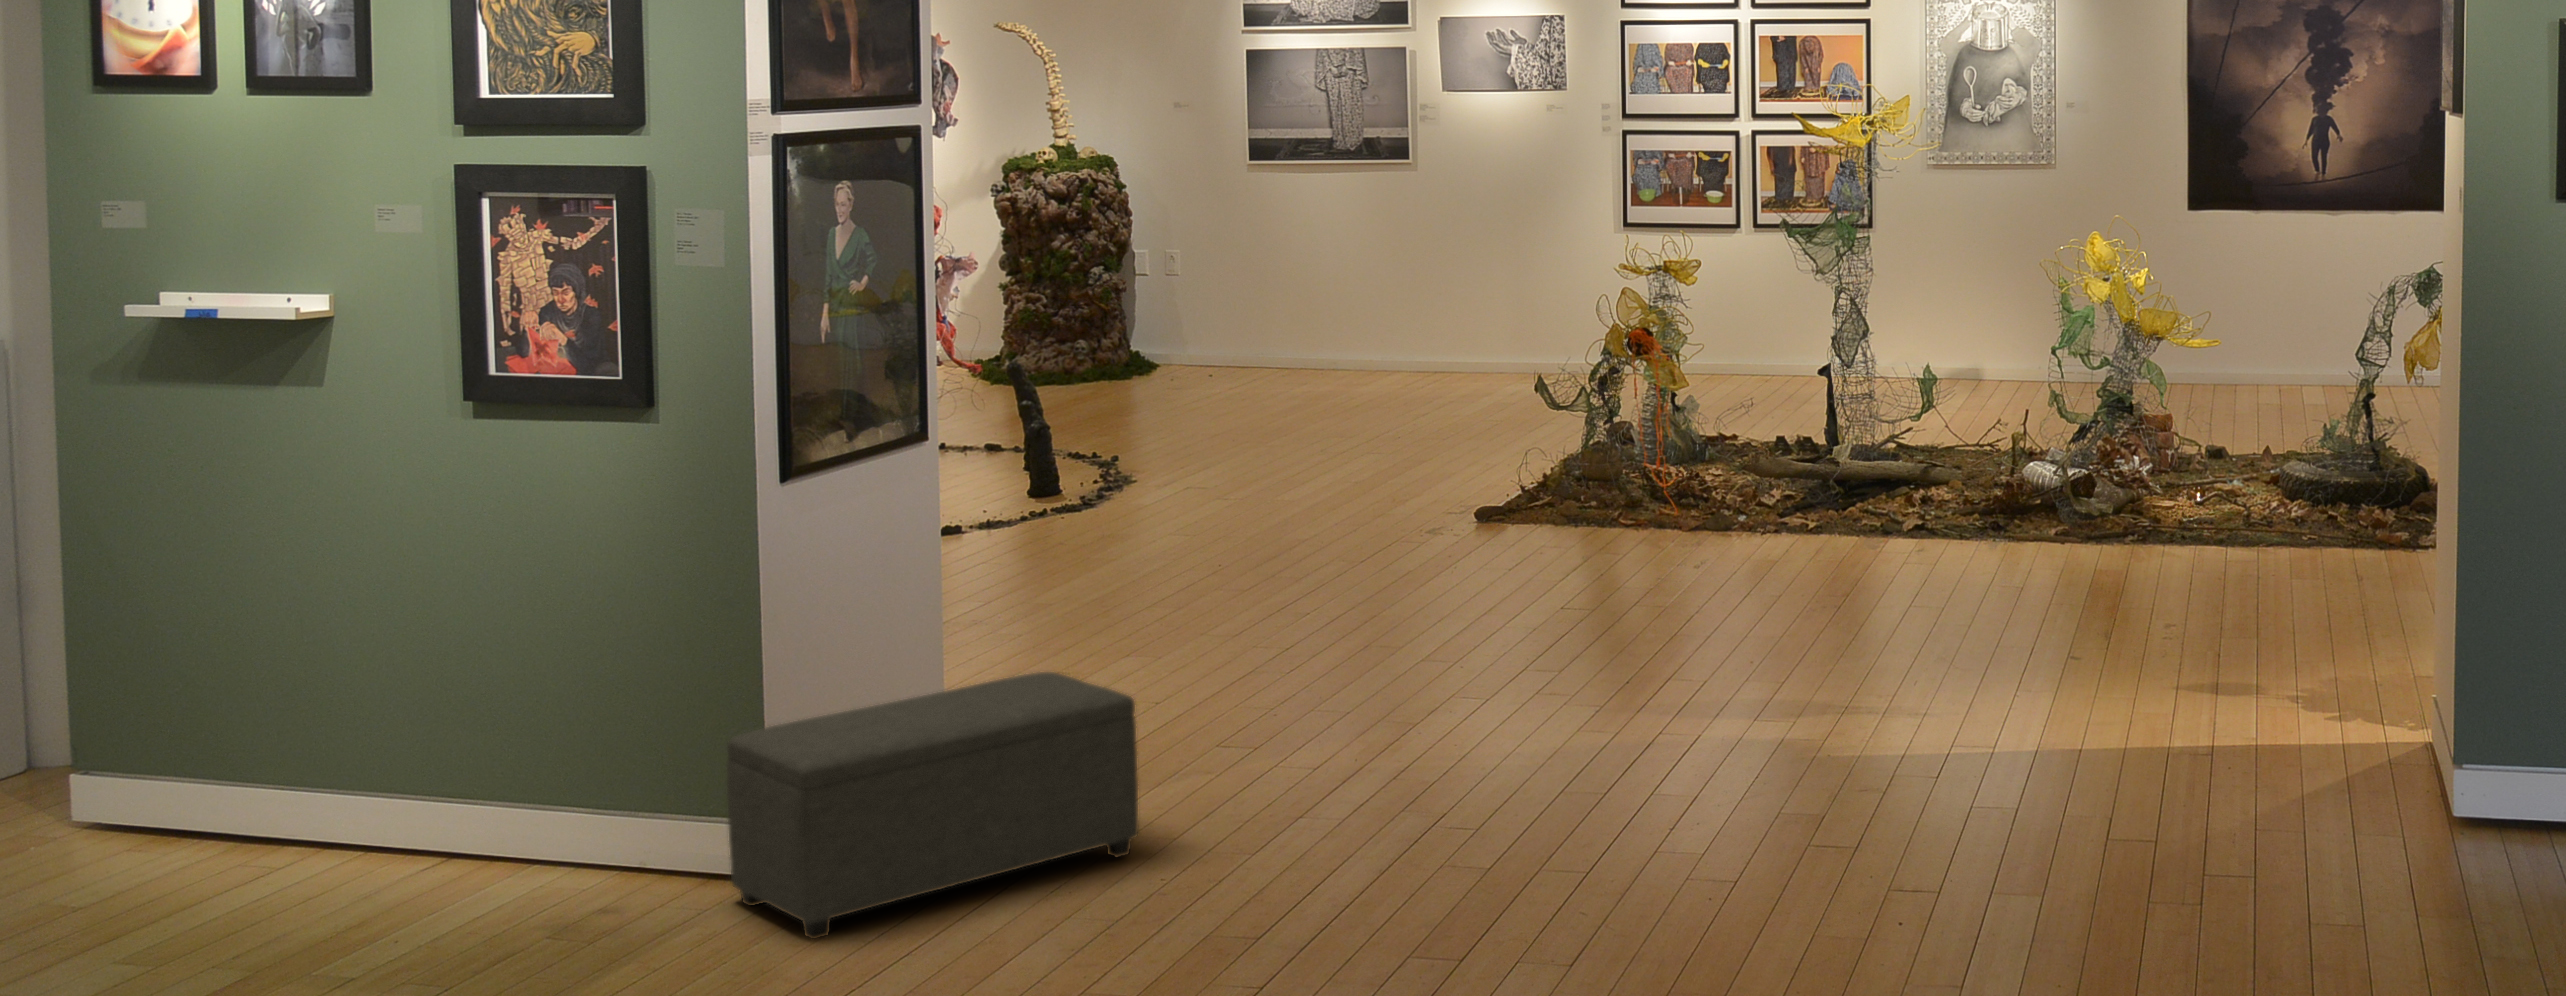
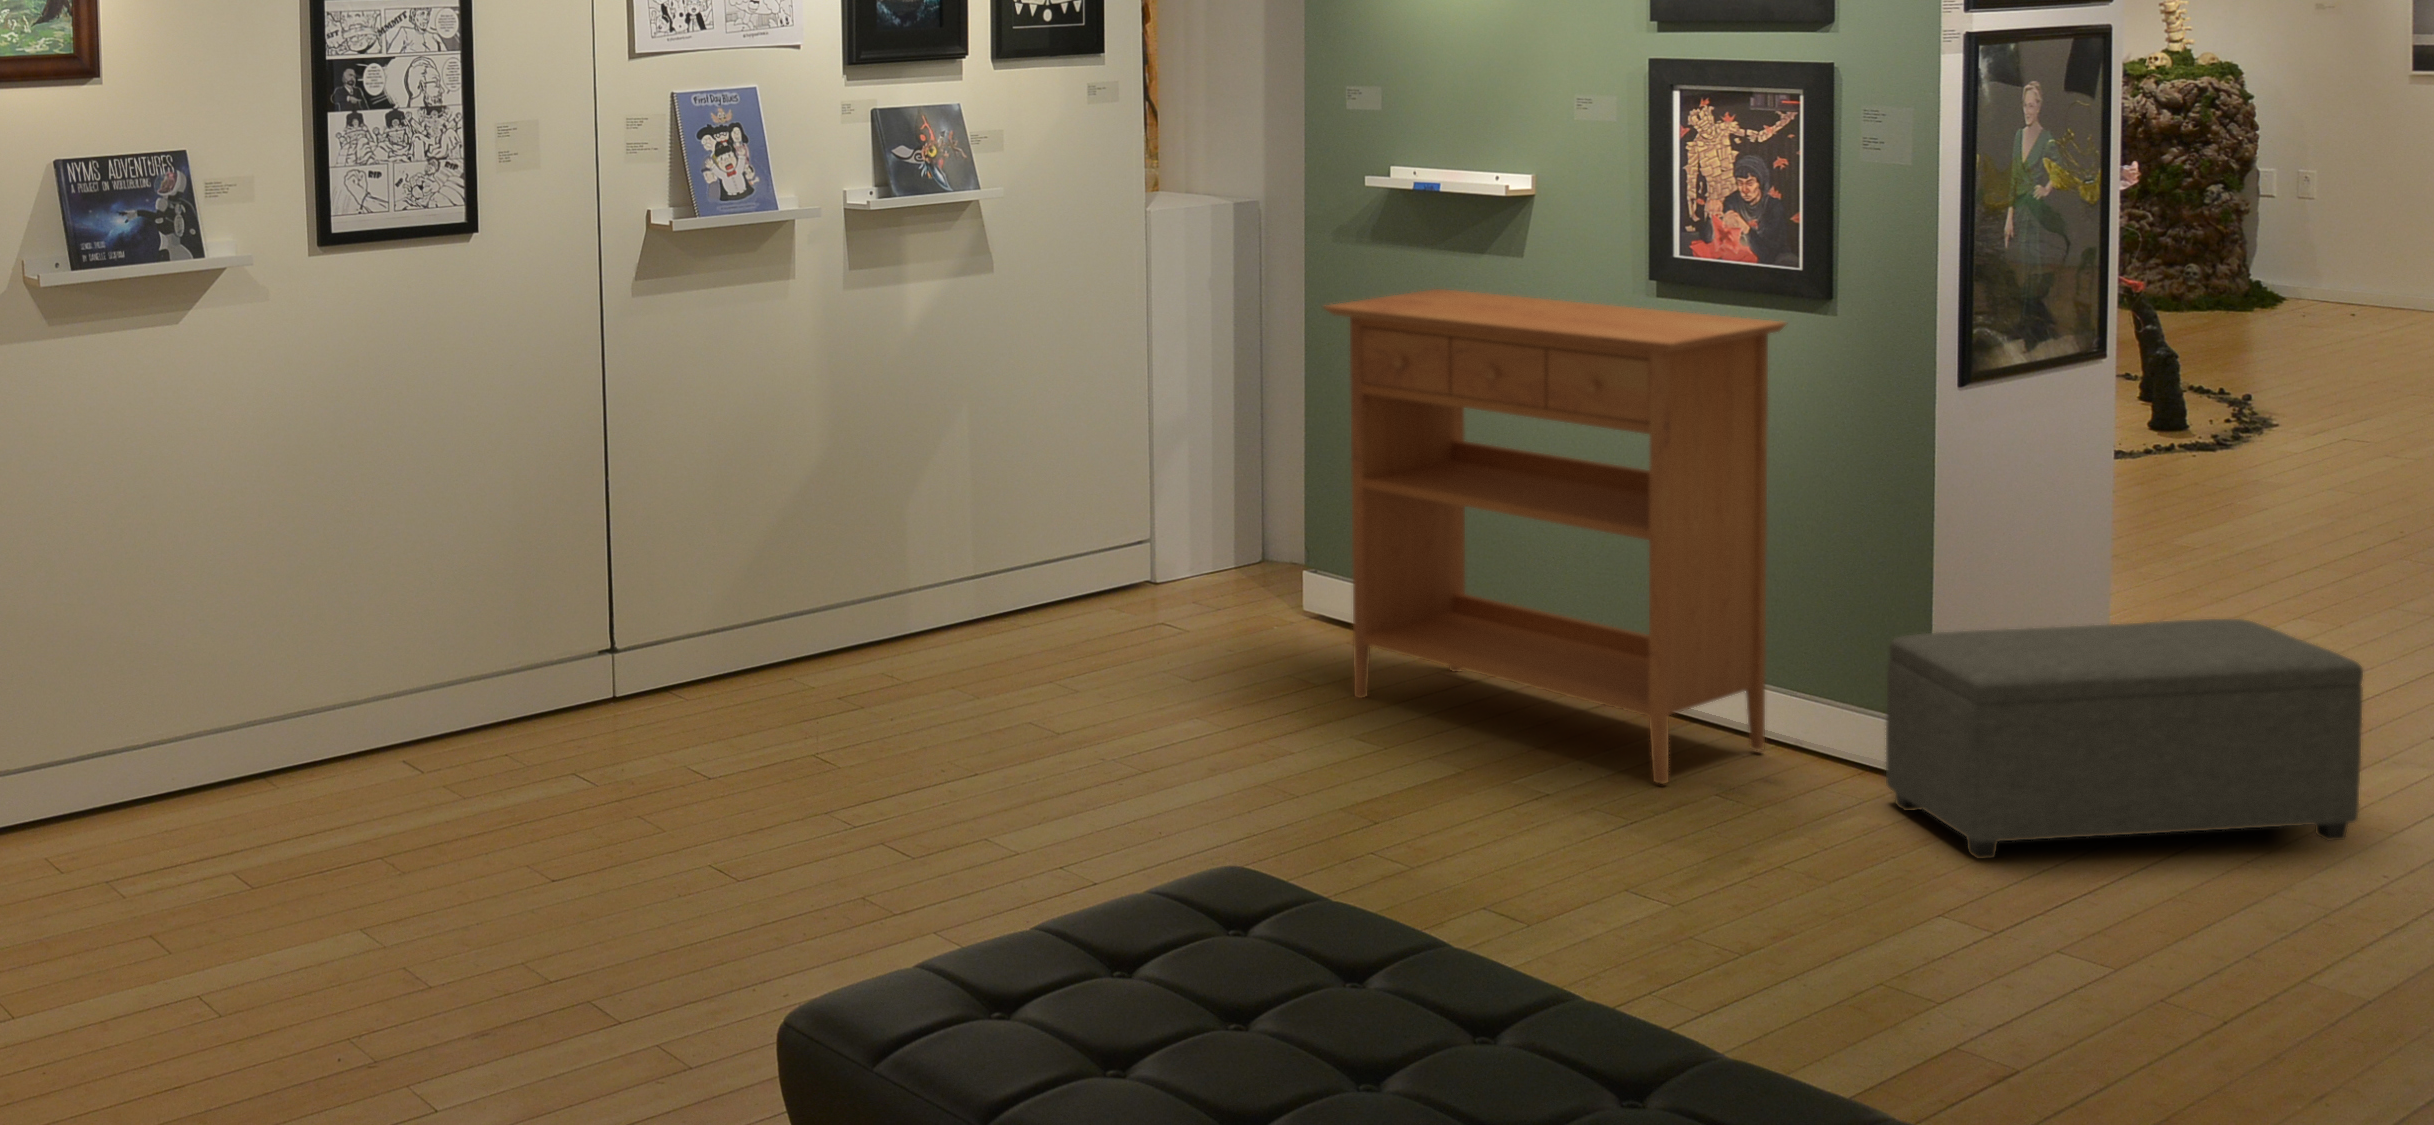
console table: none [66,420,616,930] -> present [1324,289,1786,784]

